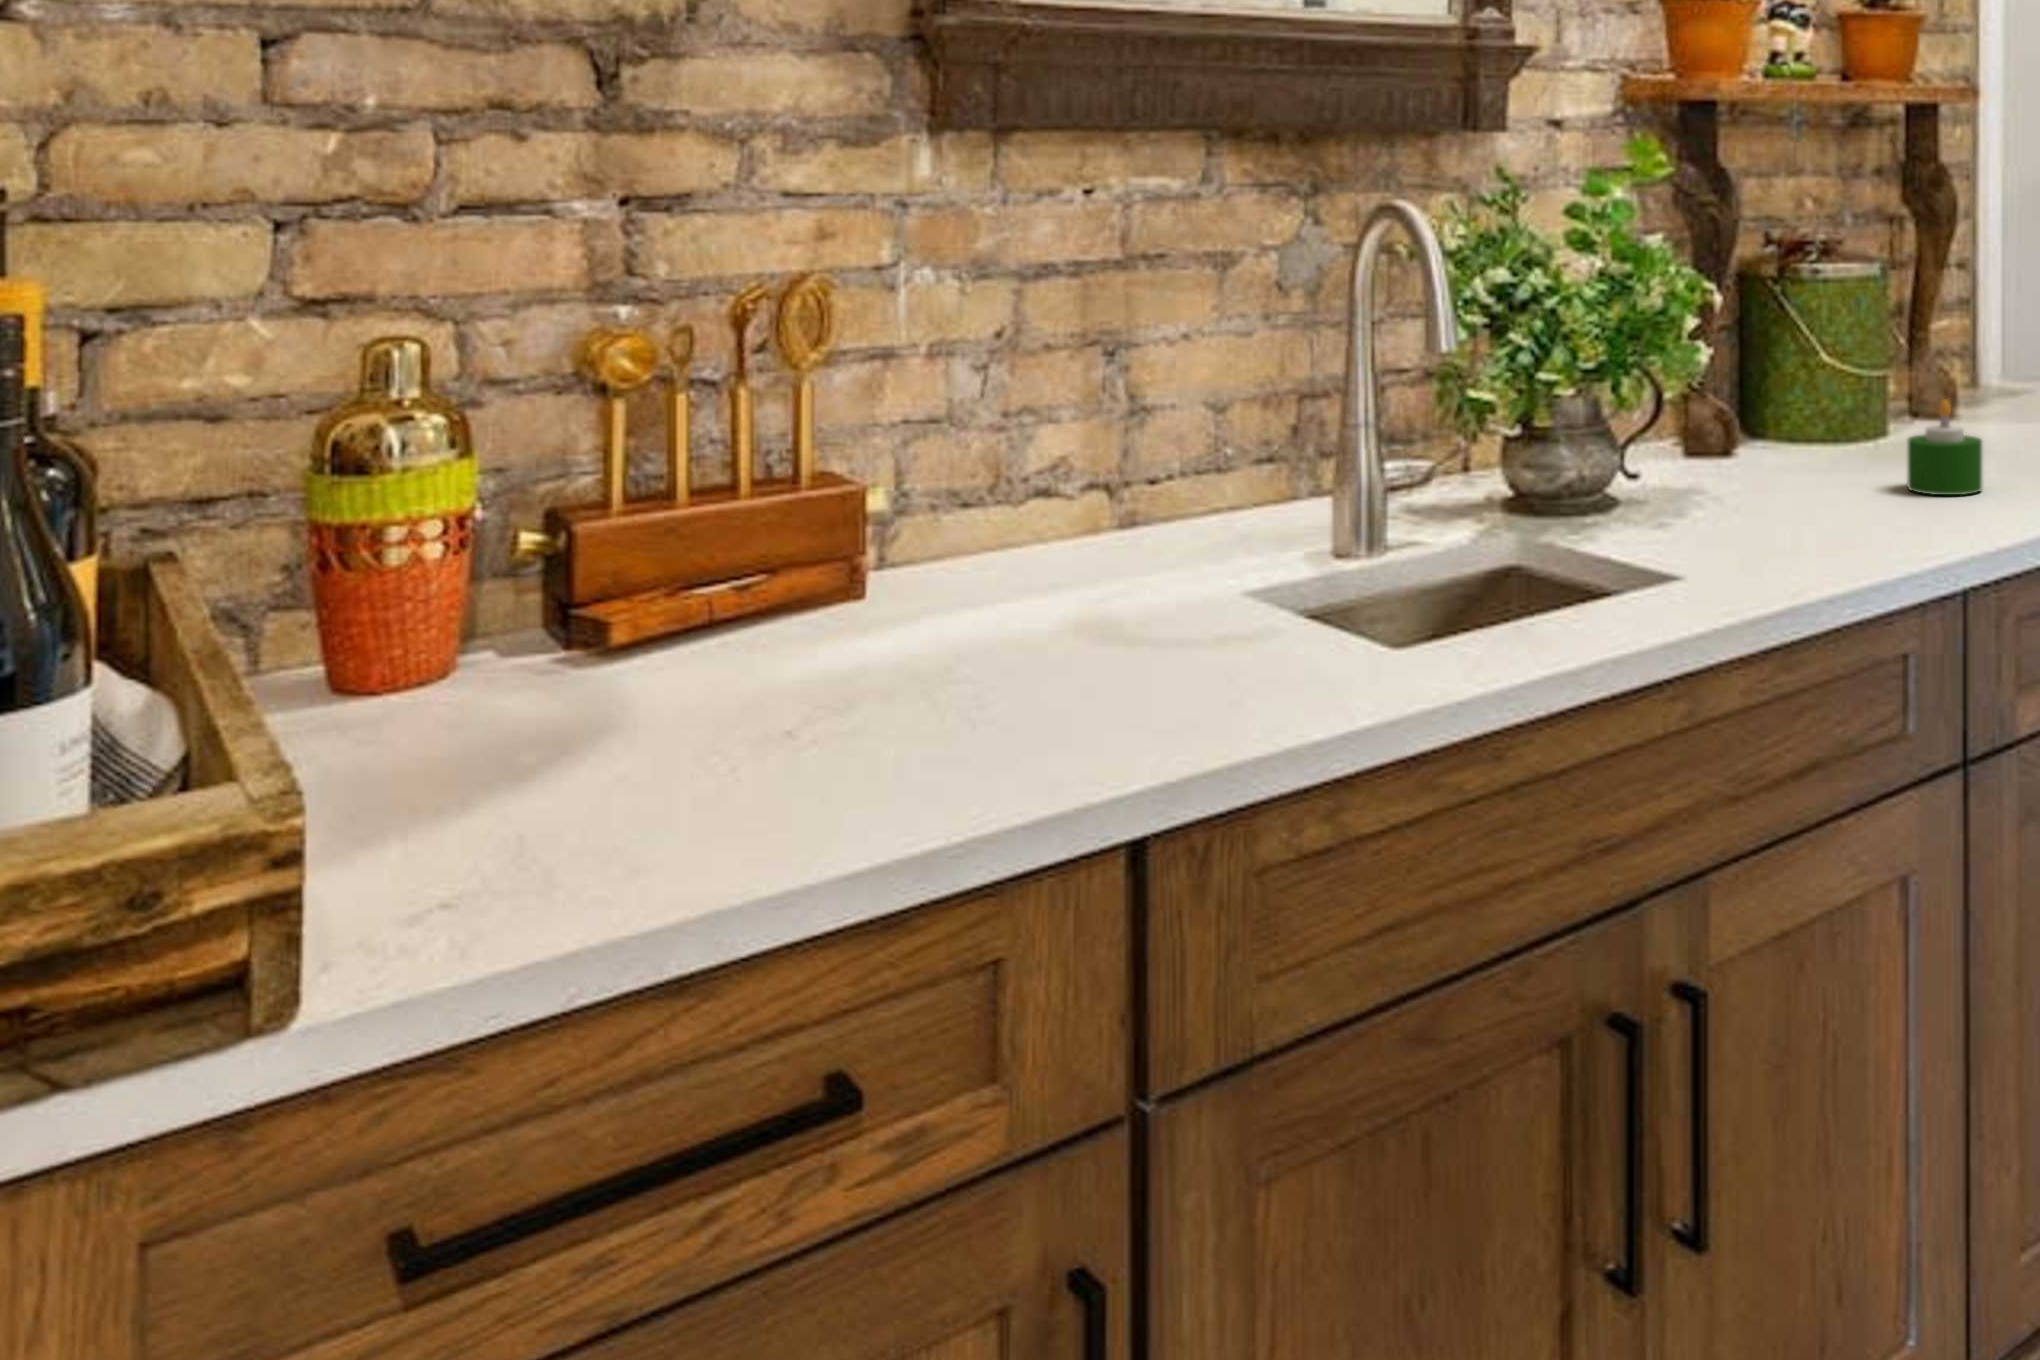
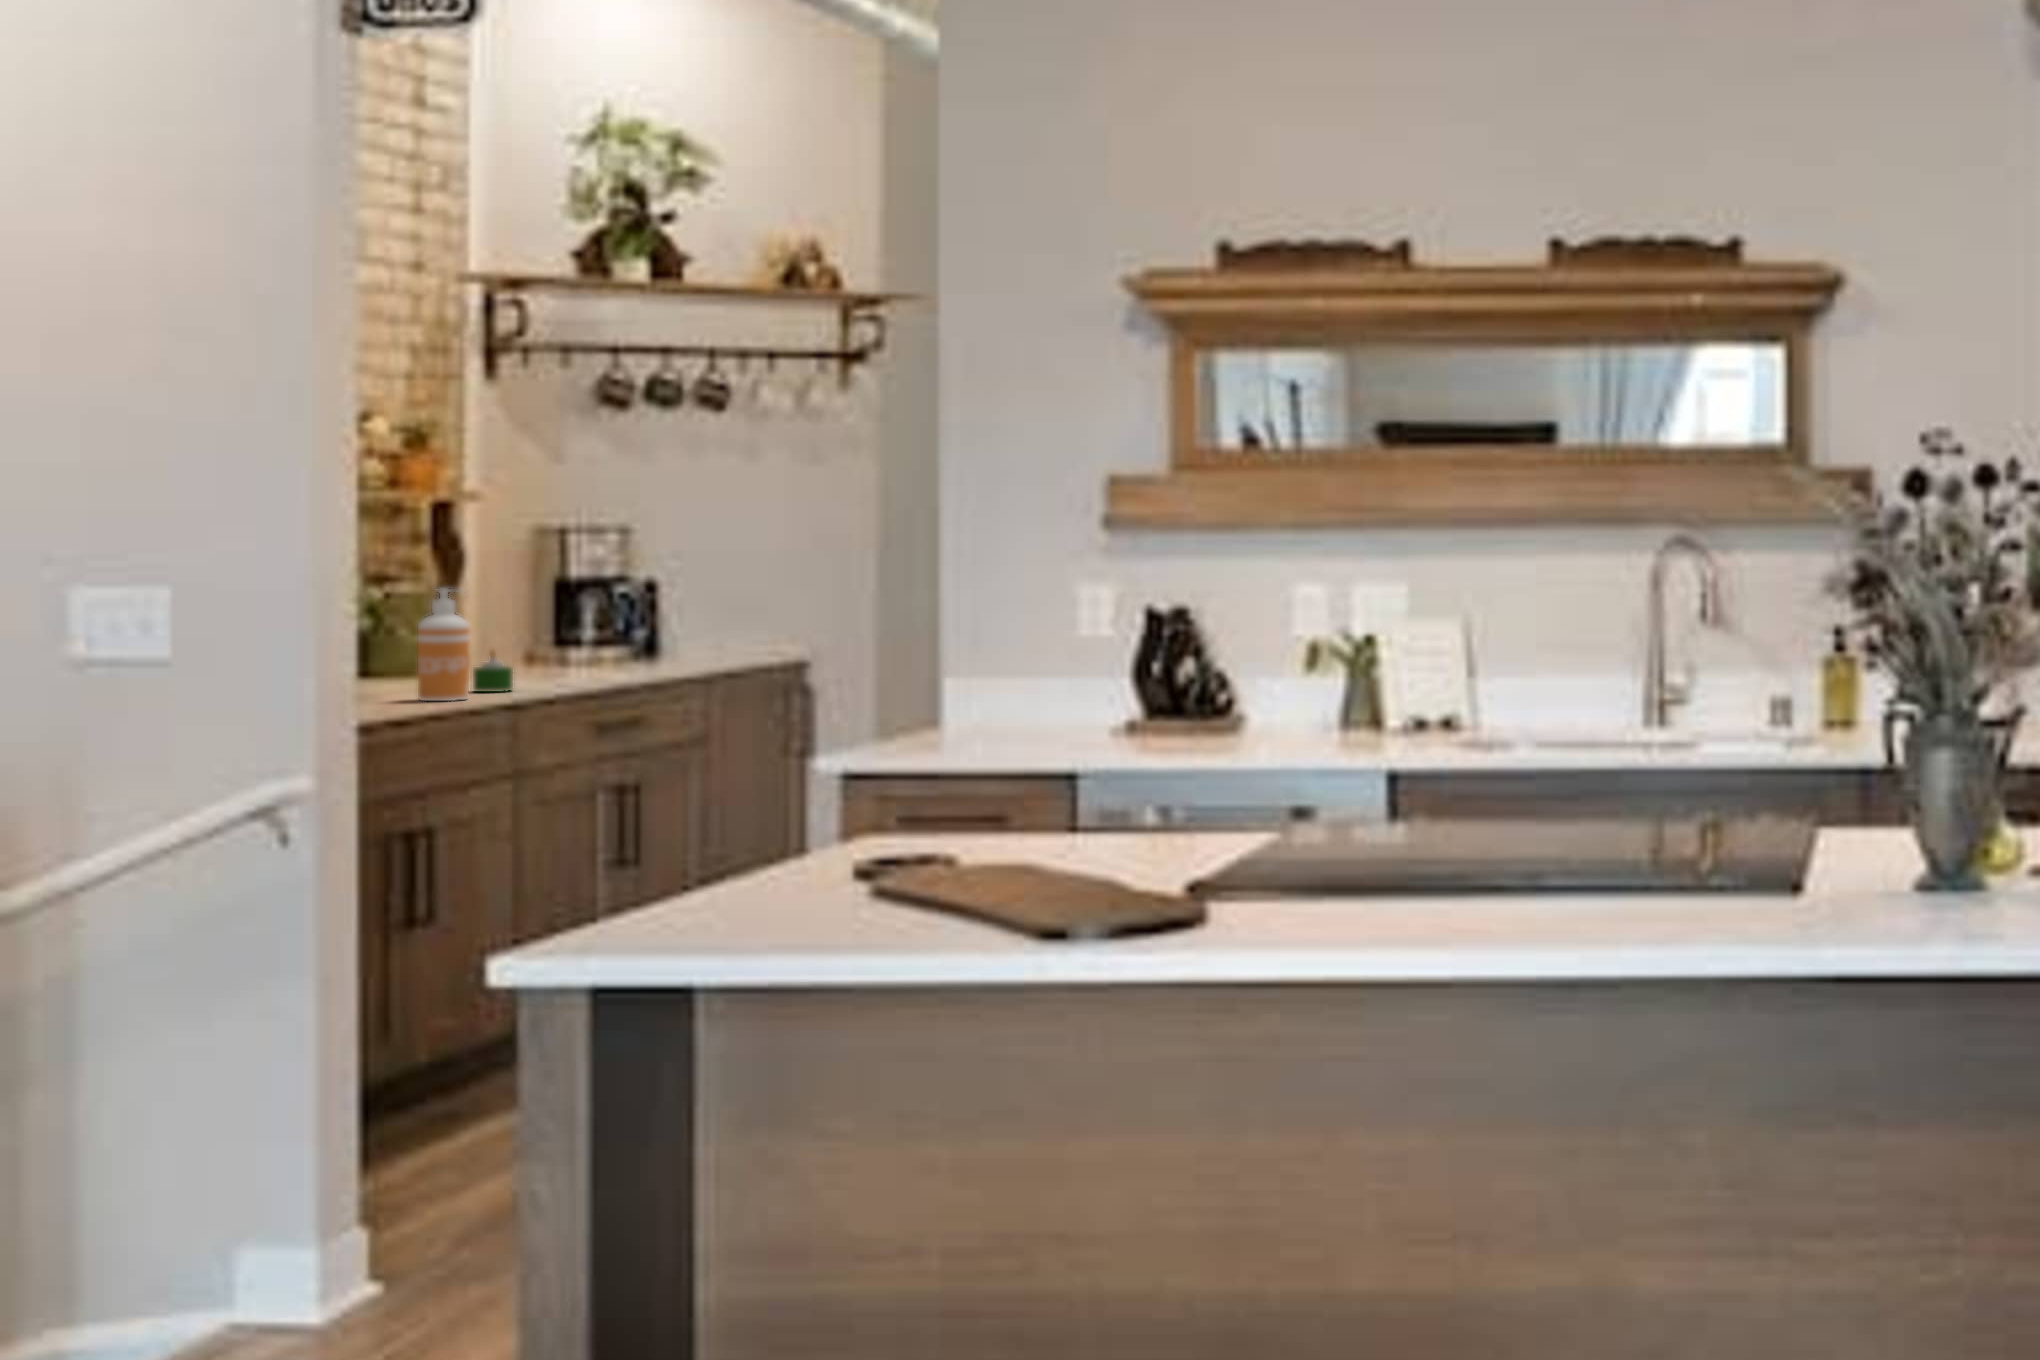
soap dispenser: none [1773,276,1870,529] -> present [418,589,469,701]

